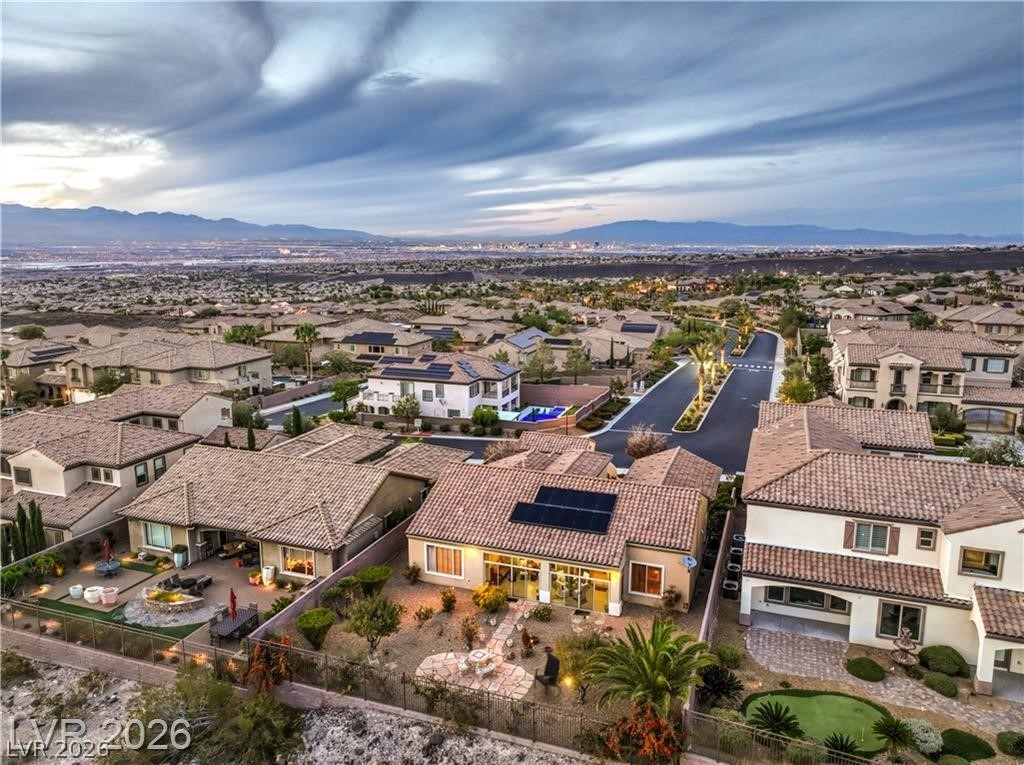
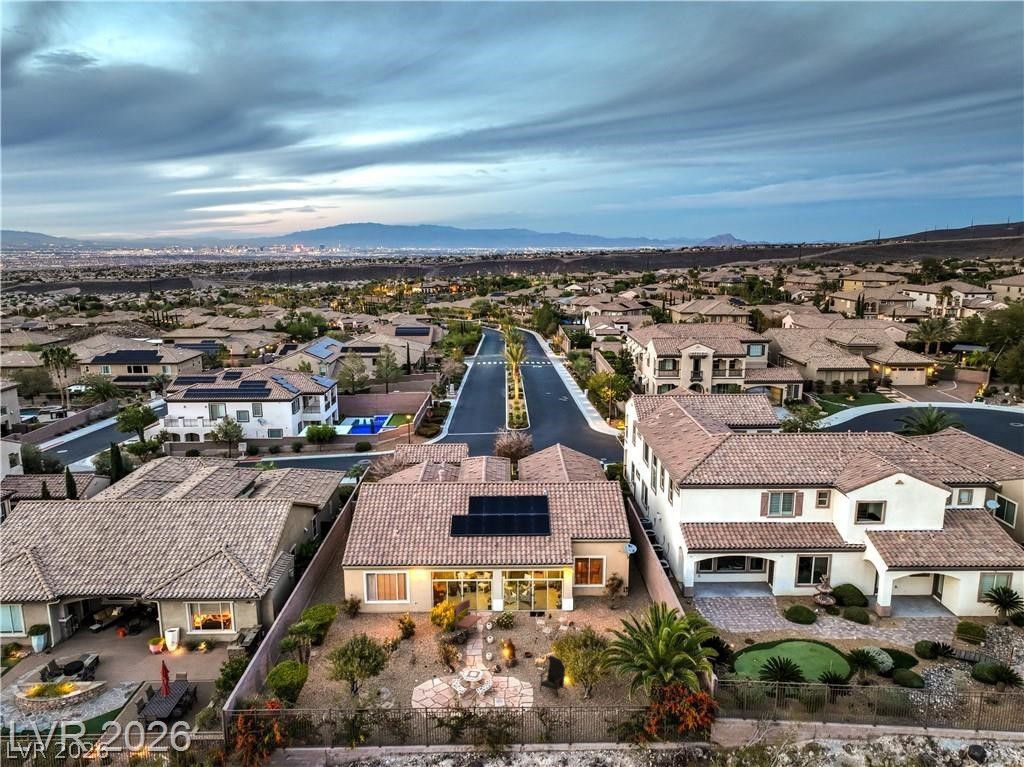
bench: none [489,584,518,621] -> present [454,599,481,639]

